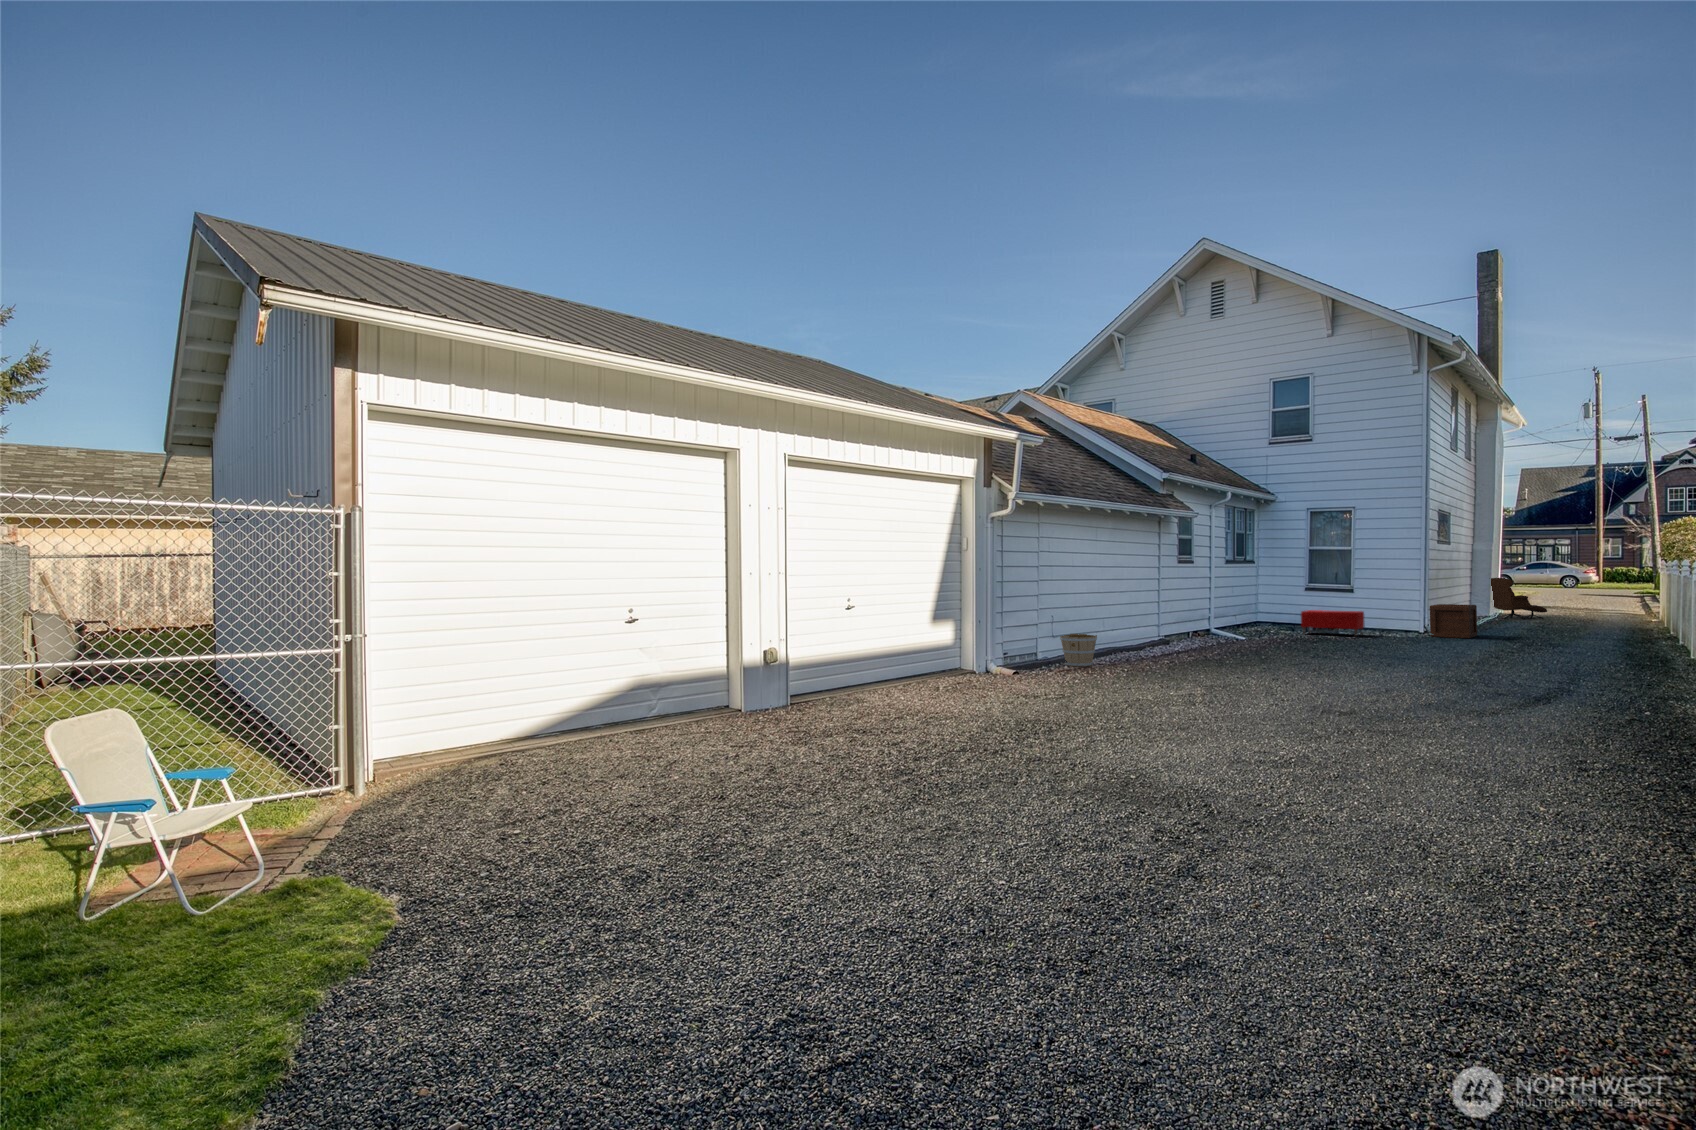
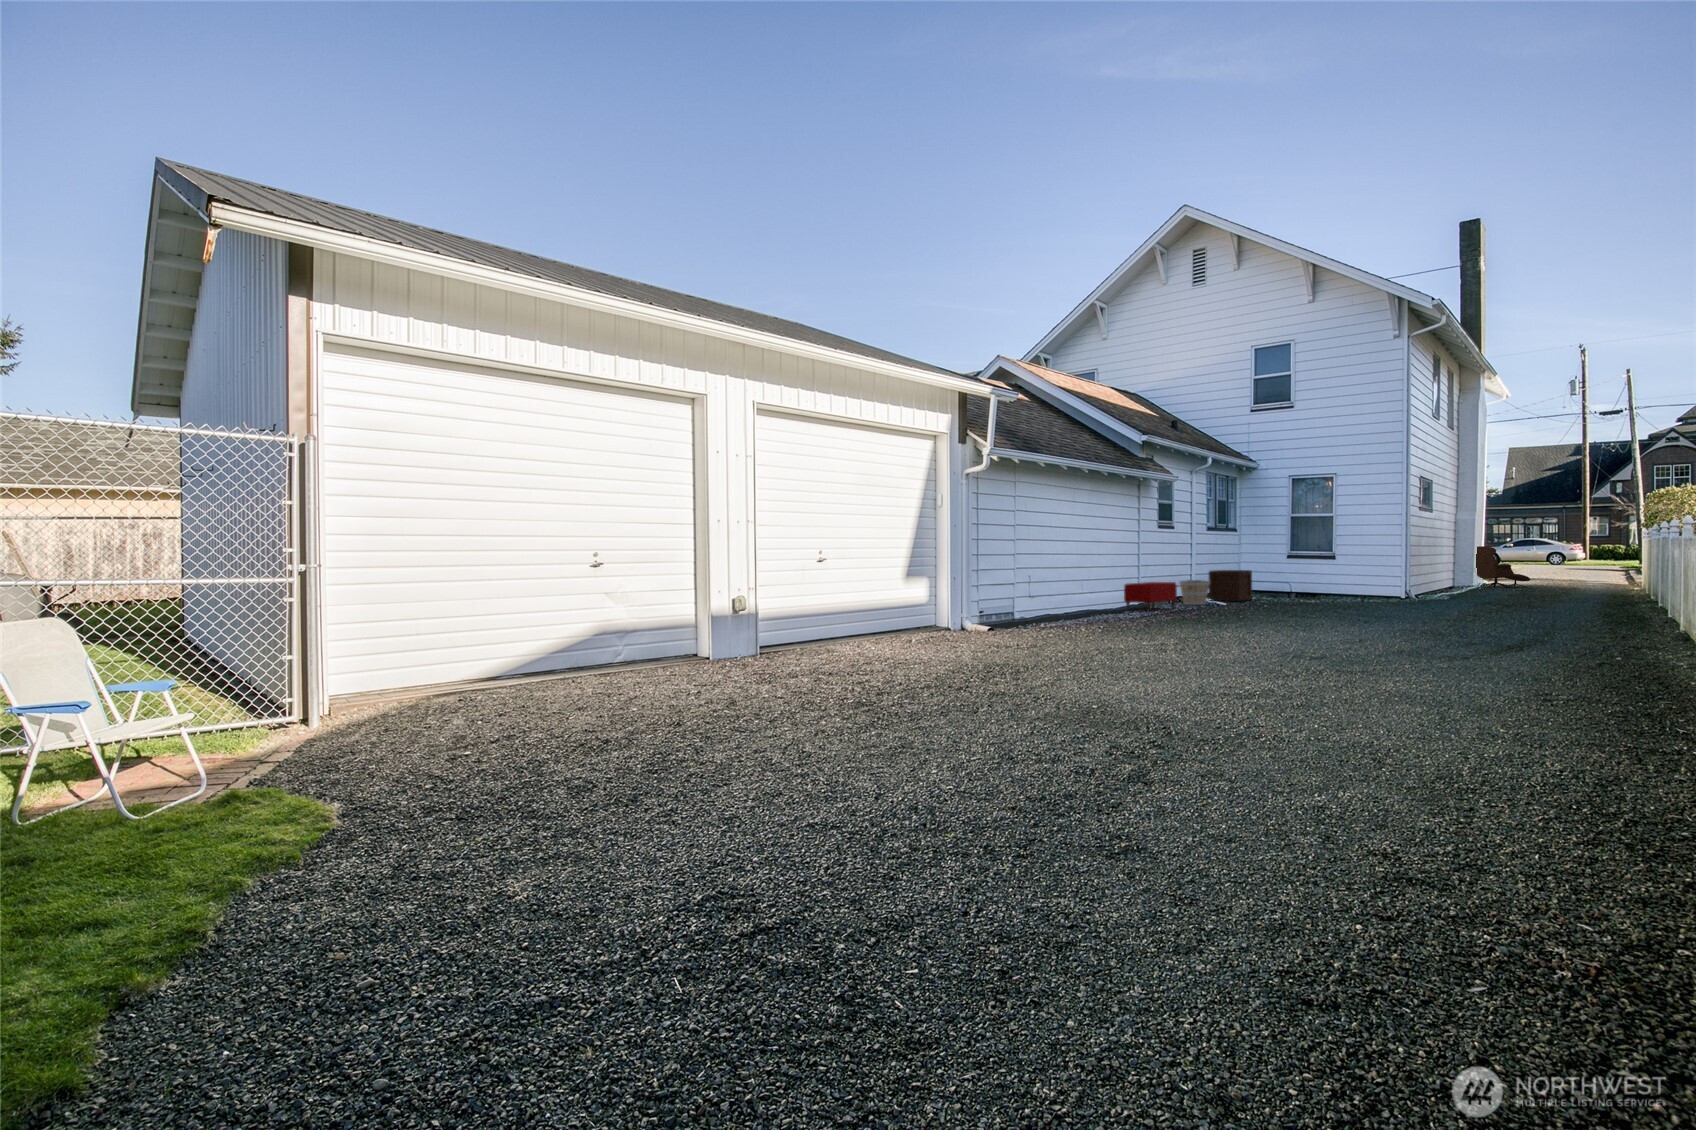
wooden crate: present [1430,604,1477,638] -> present [1209,570,1252,601]
bench: present [1301,610,1364,636] -> present [1124,582,1177,611]
wooden bucket: present [1060,634,1097,667] -> present [1179,580,1210,605]

